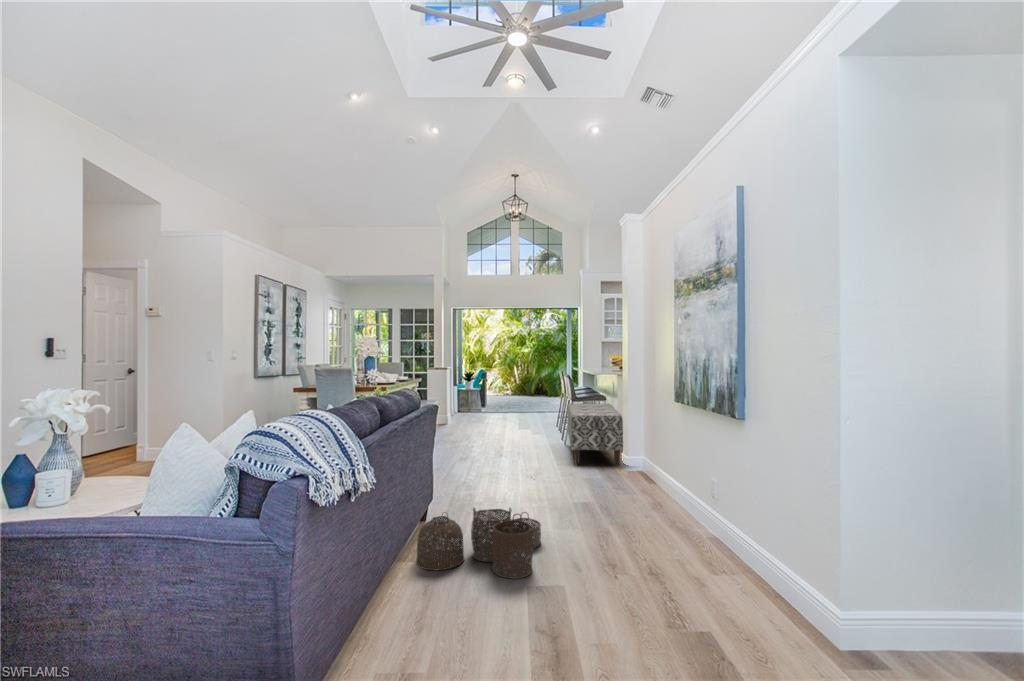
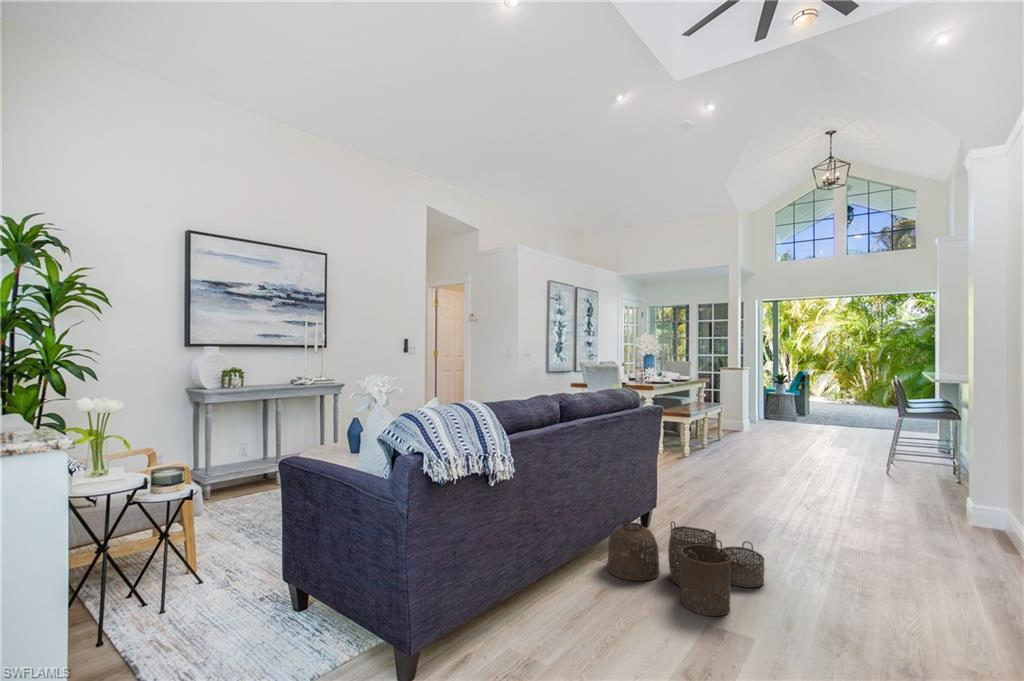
bench: present [567,403,623,466] -> none [881,419,974,514]

